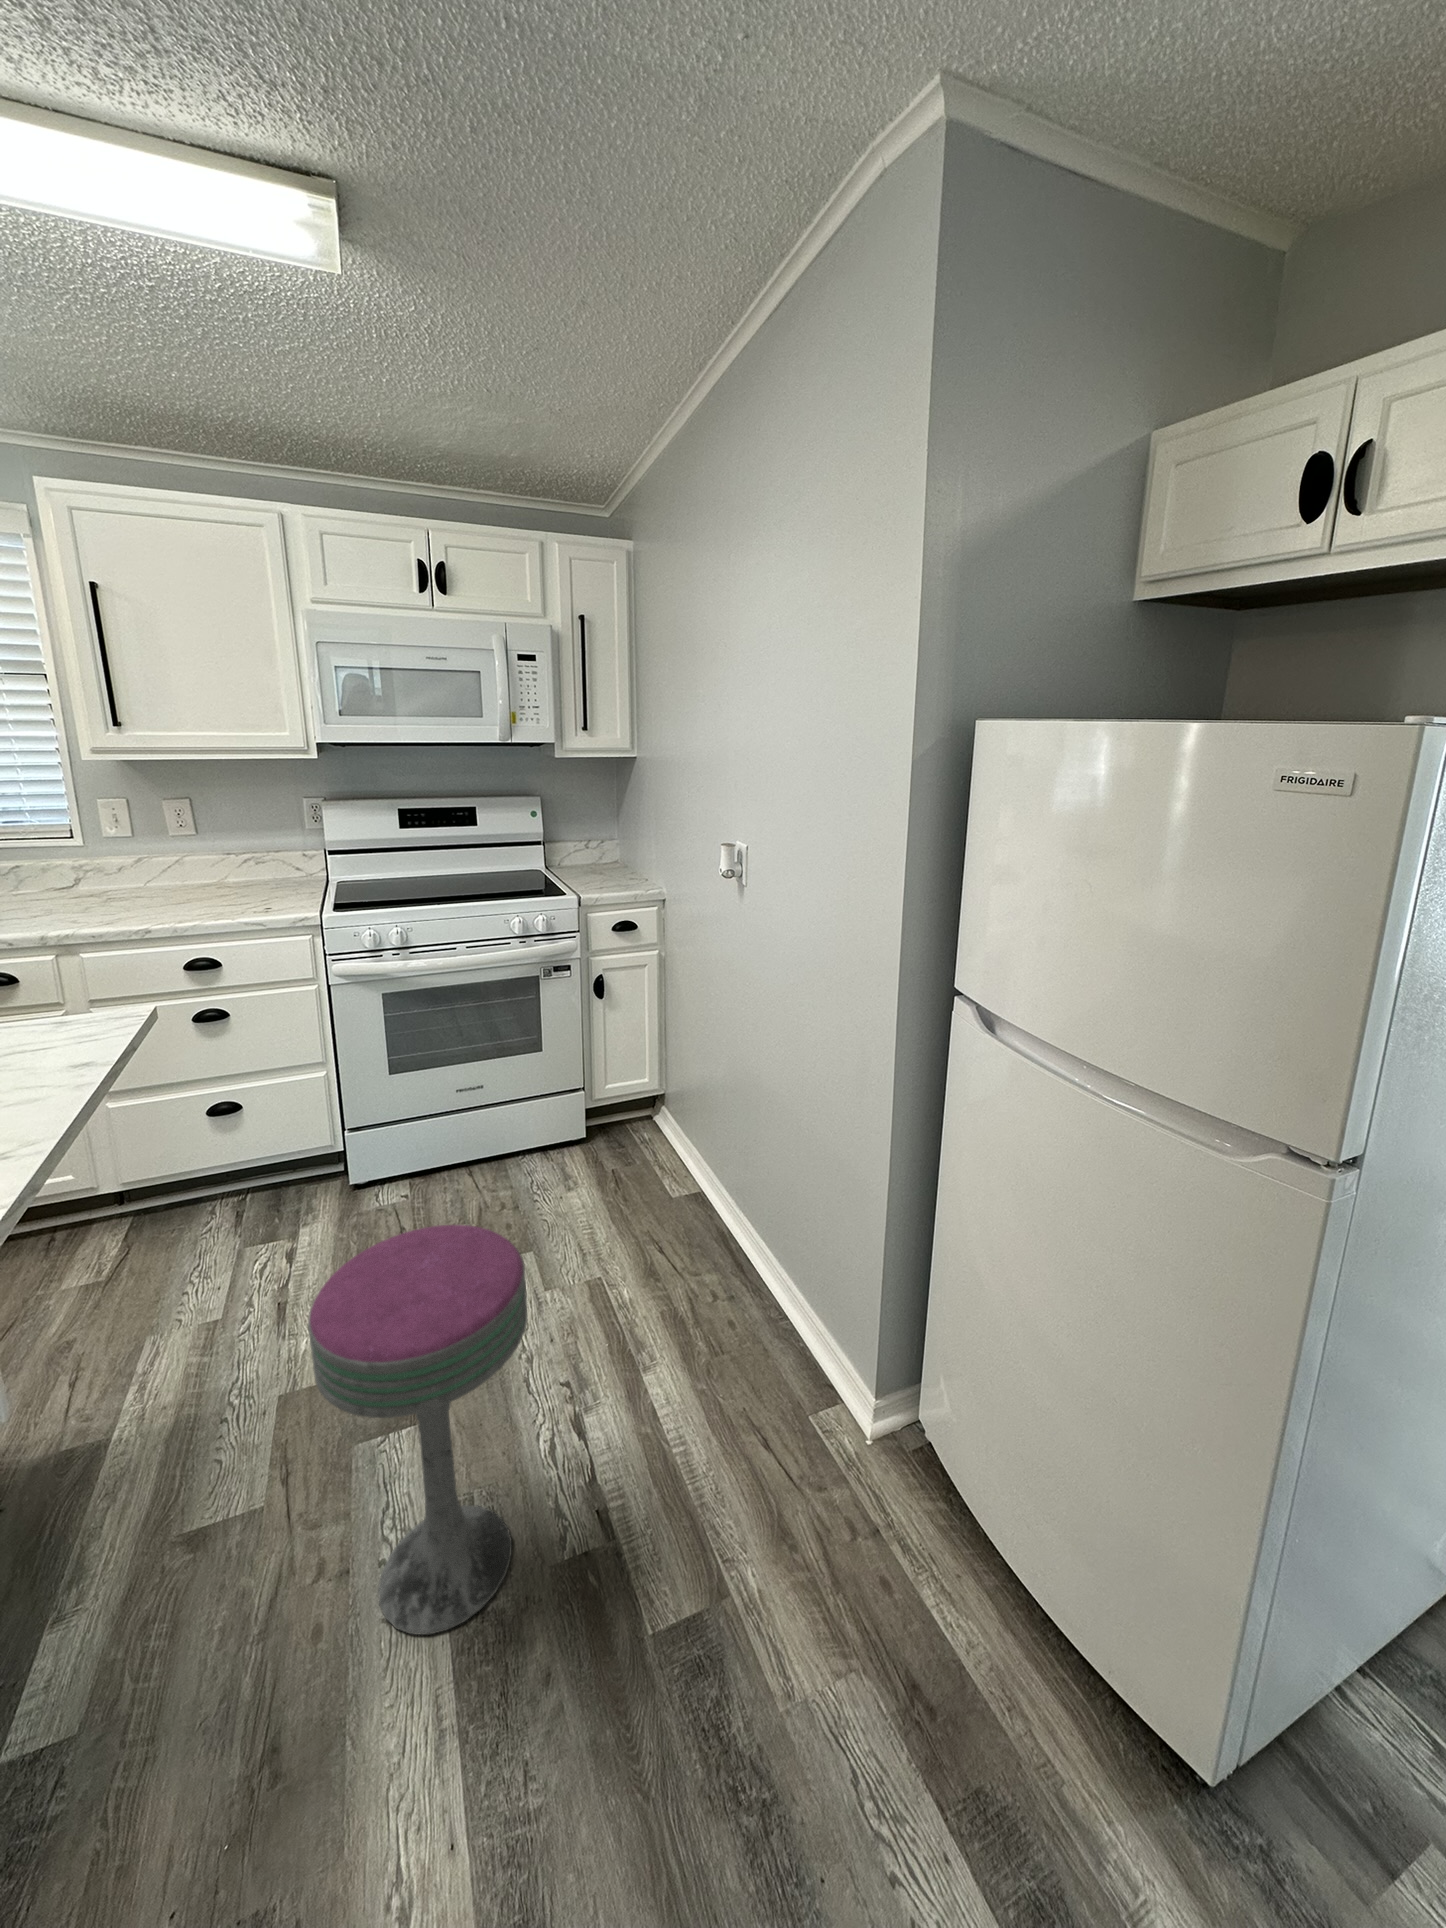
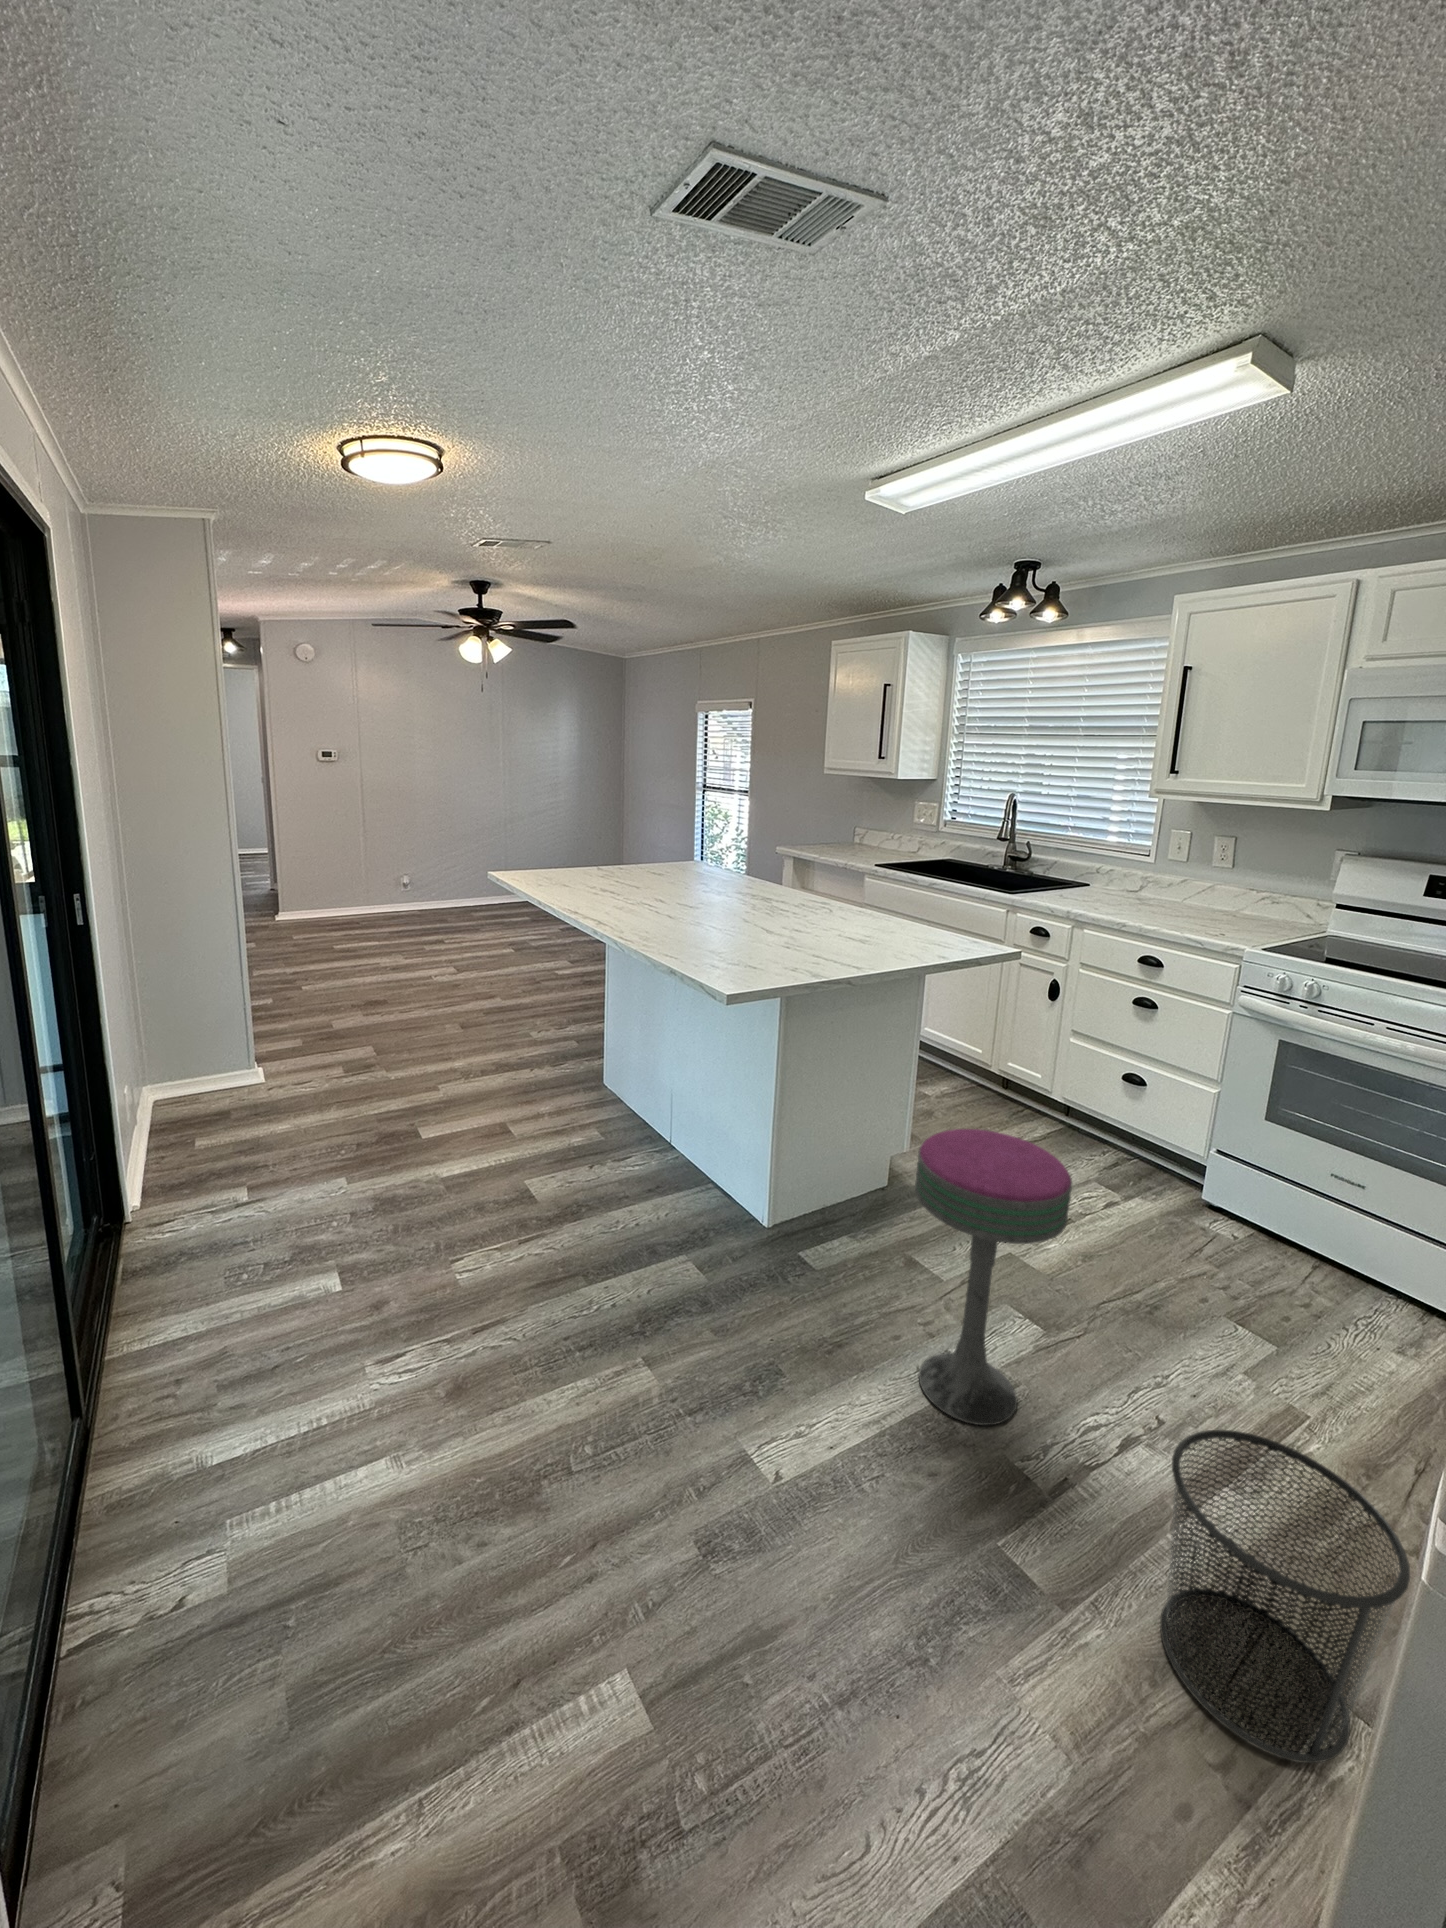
waste bin: none [713,1277,868,1522] -> present [1160,1430,1410,1763]

